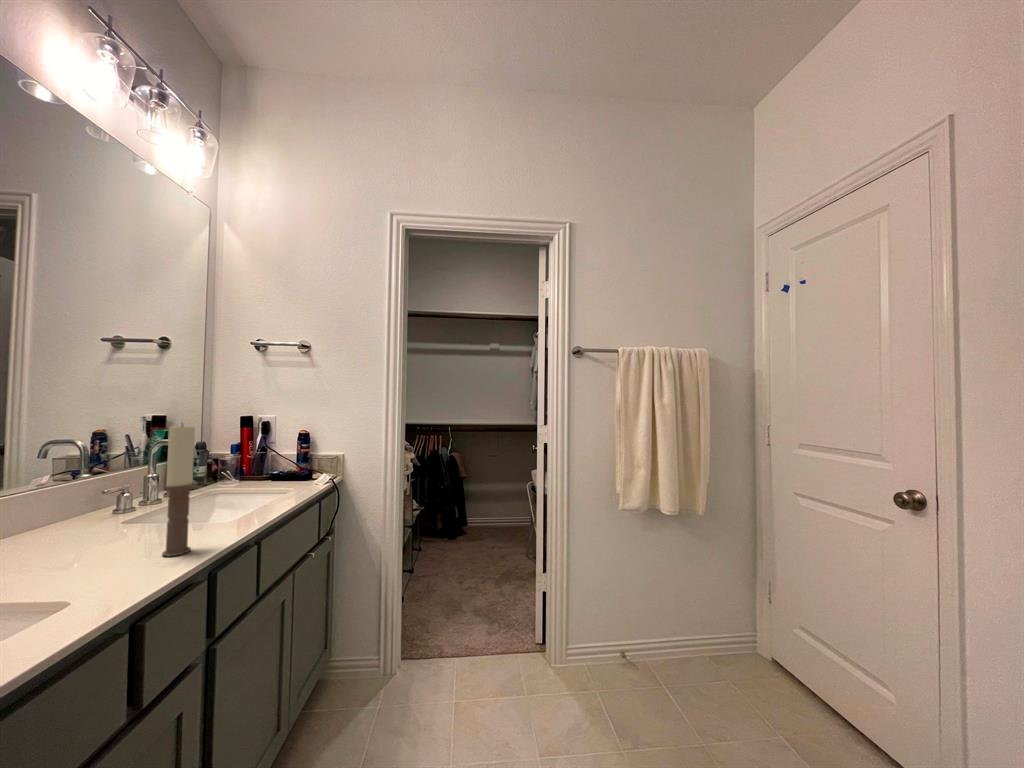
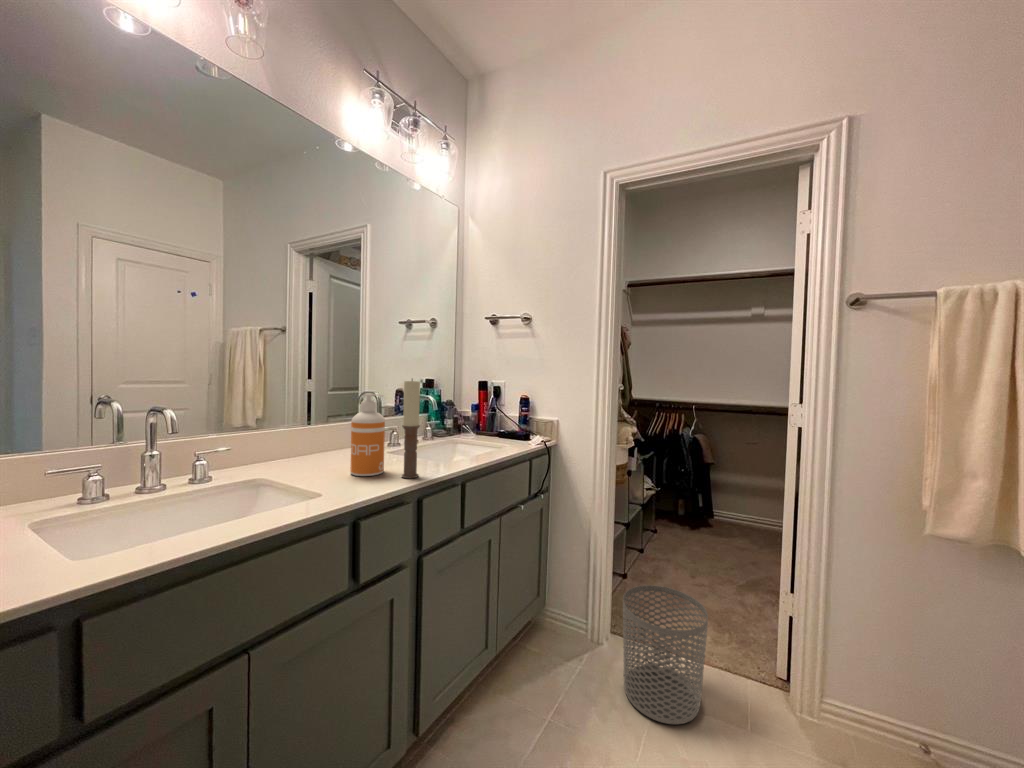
soap dispenser: none [57,446,127,571] -> present [351,393,385,476]
waste bin: none [423,595,495,723] -> present [623,585,708,724]

